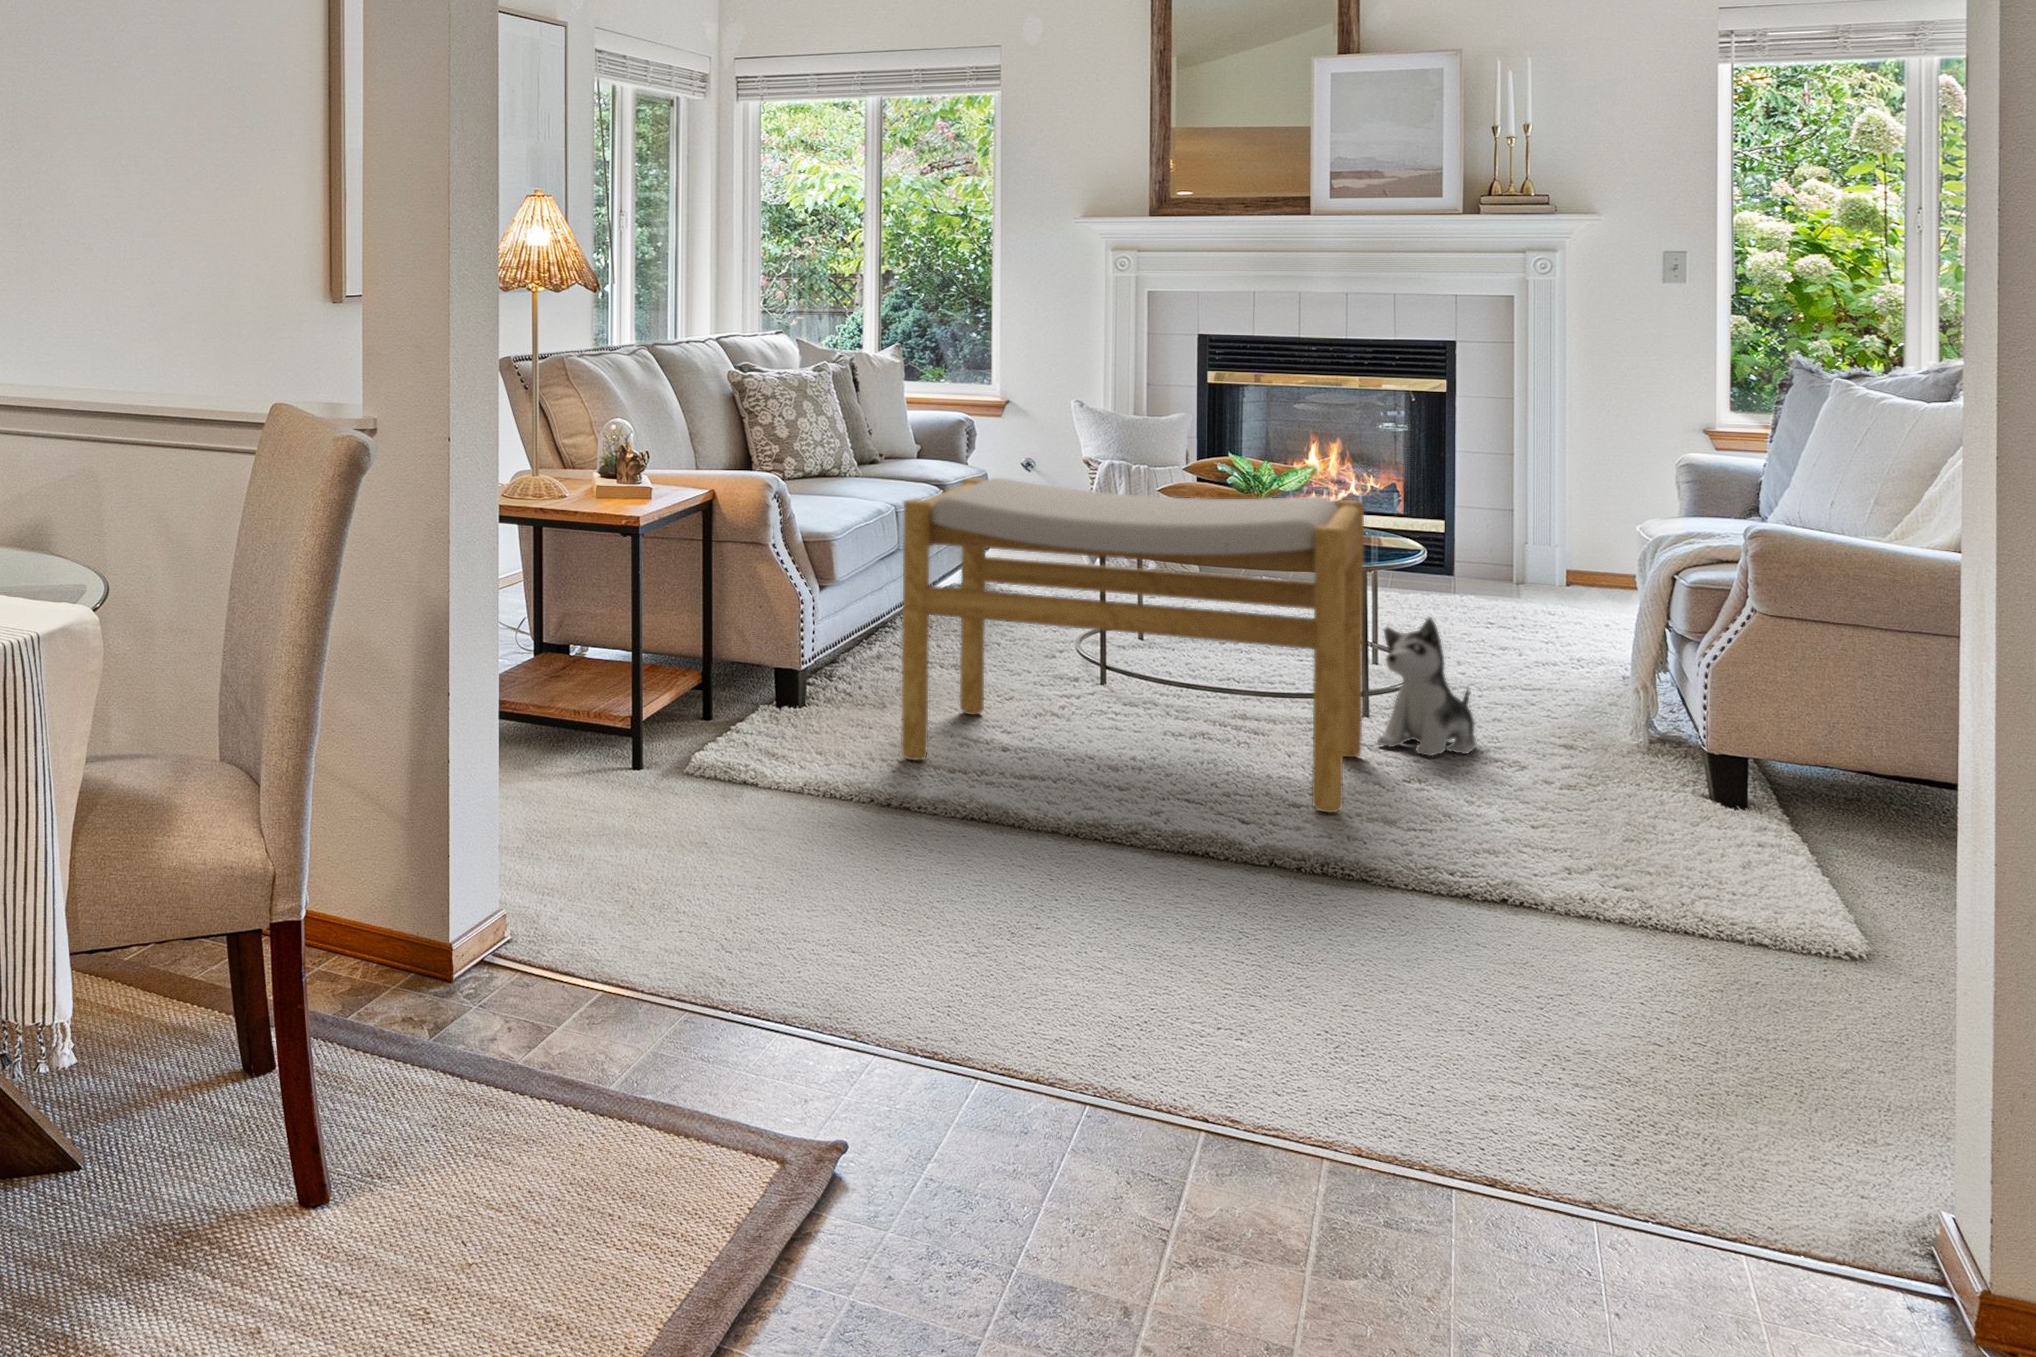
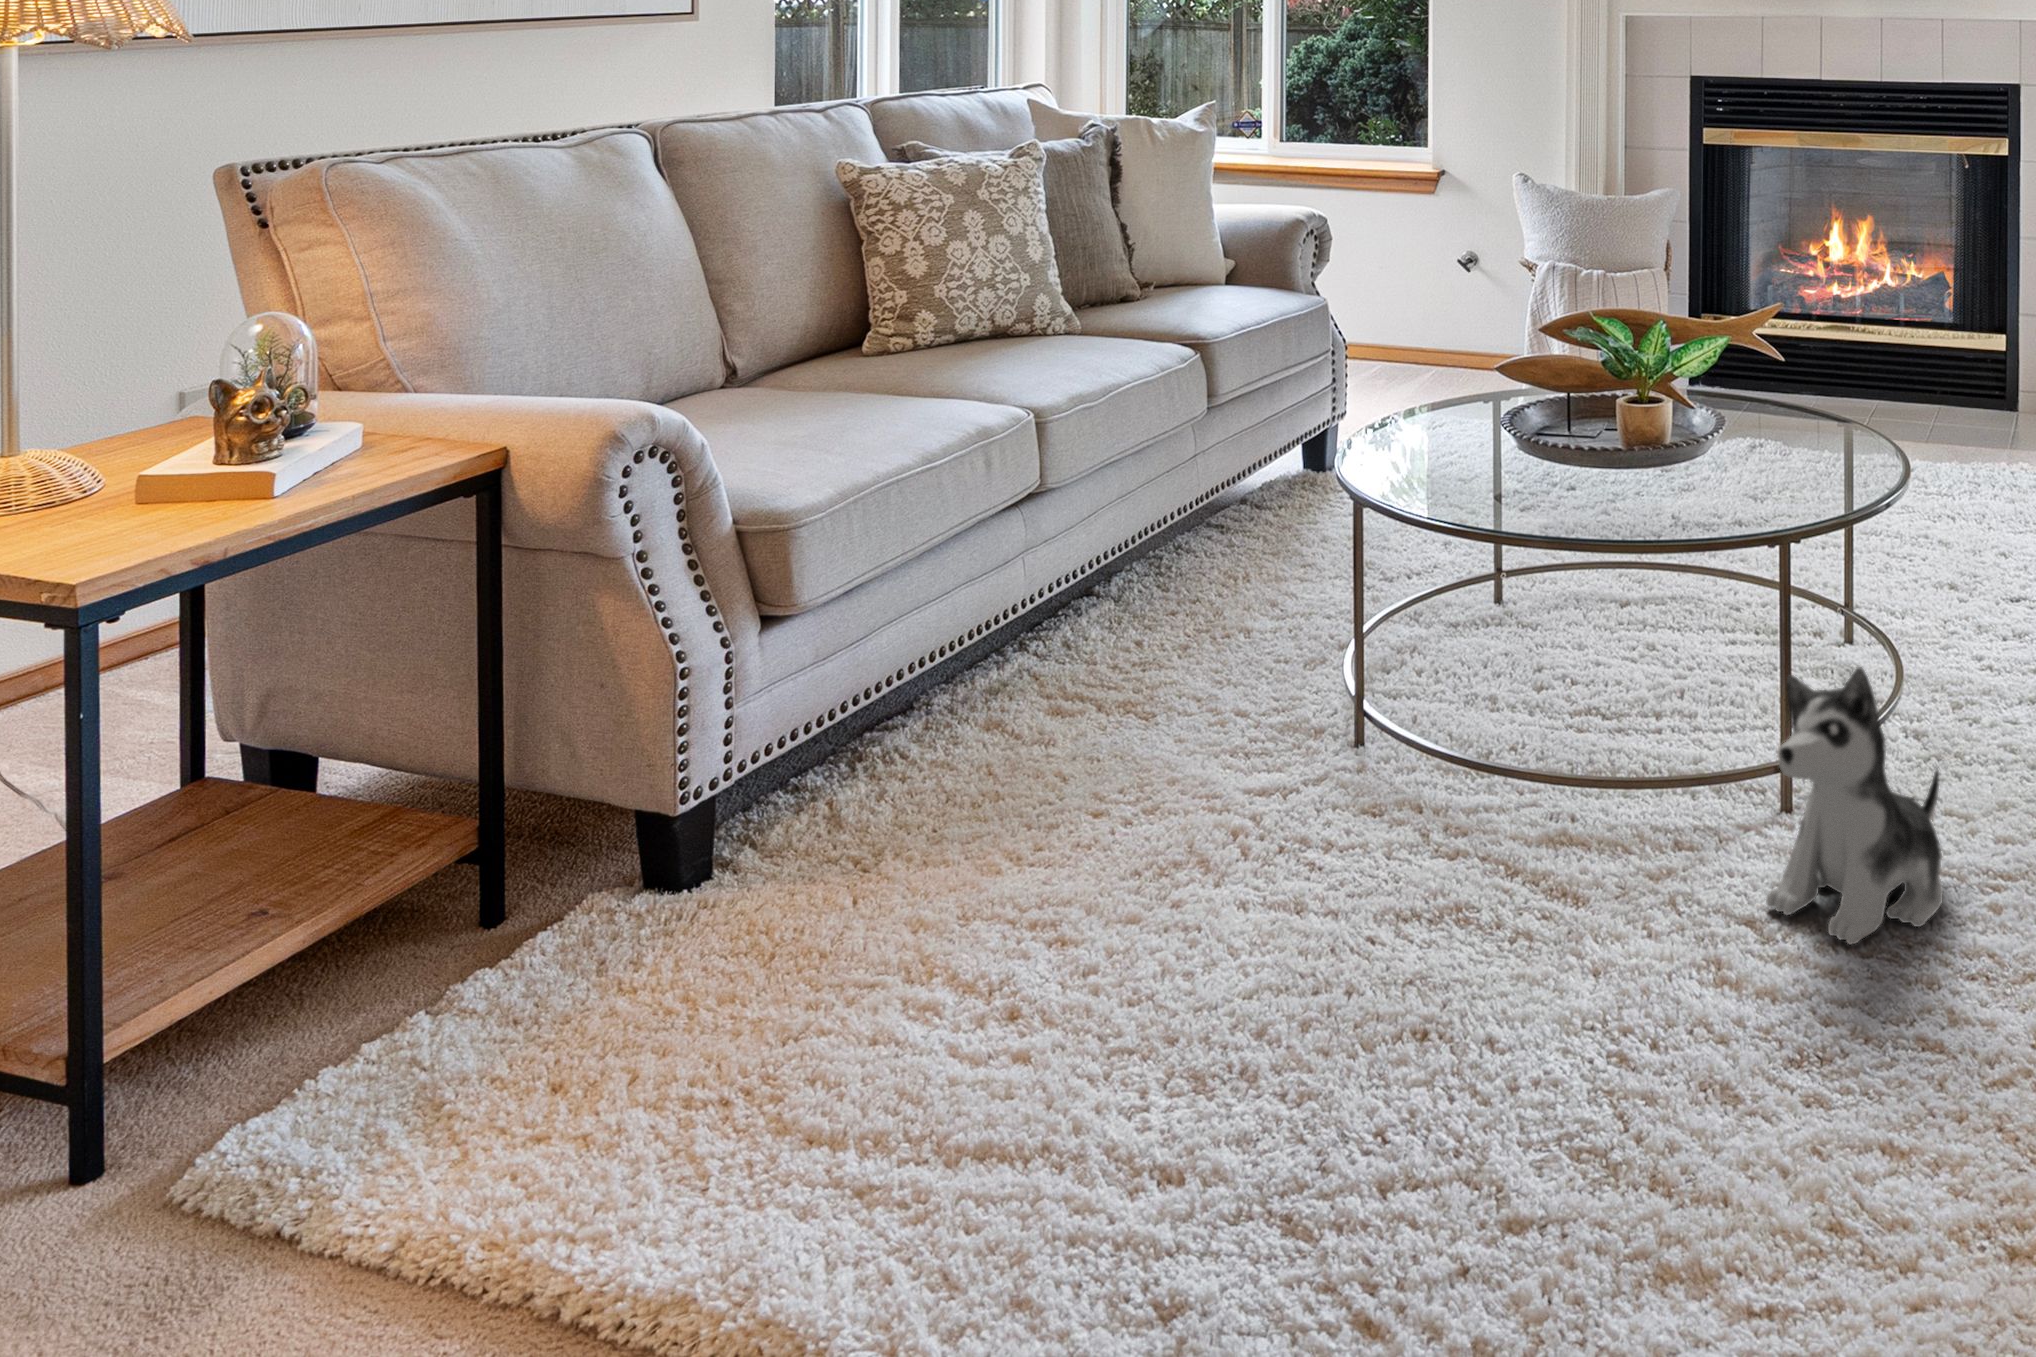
footstool: present [901,478,1364,813] -> none [749,408,1728,1240]

